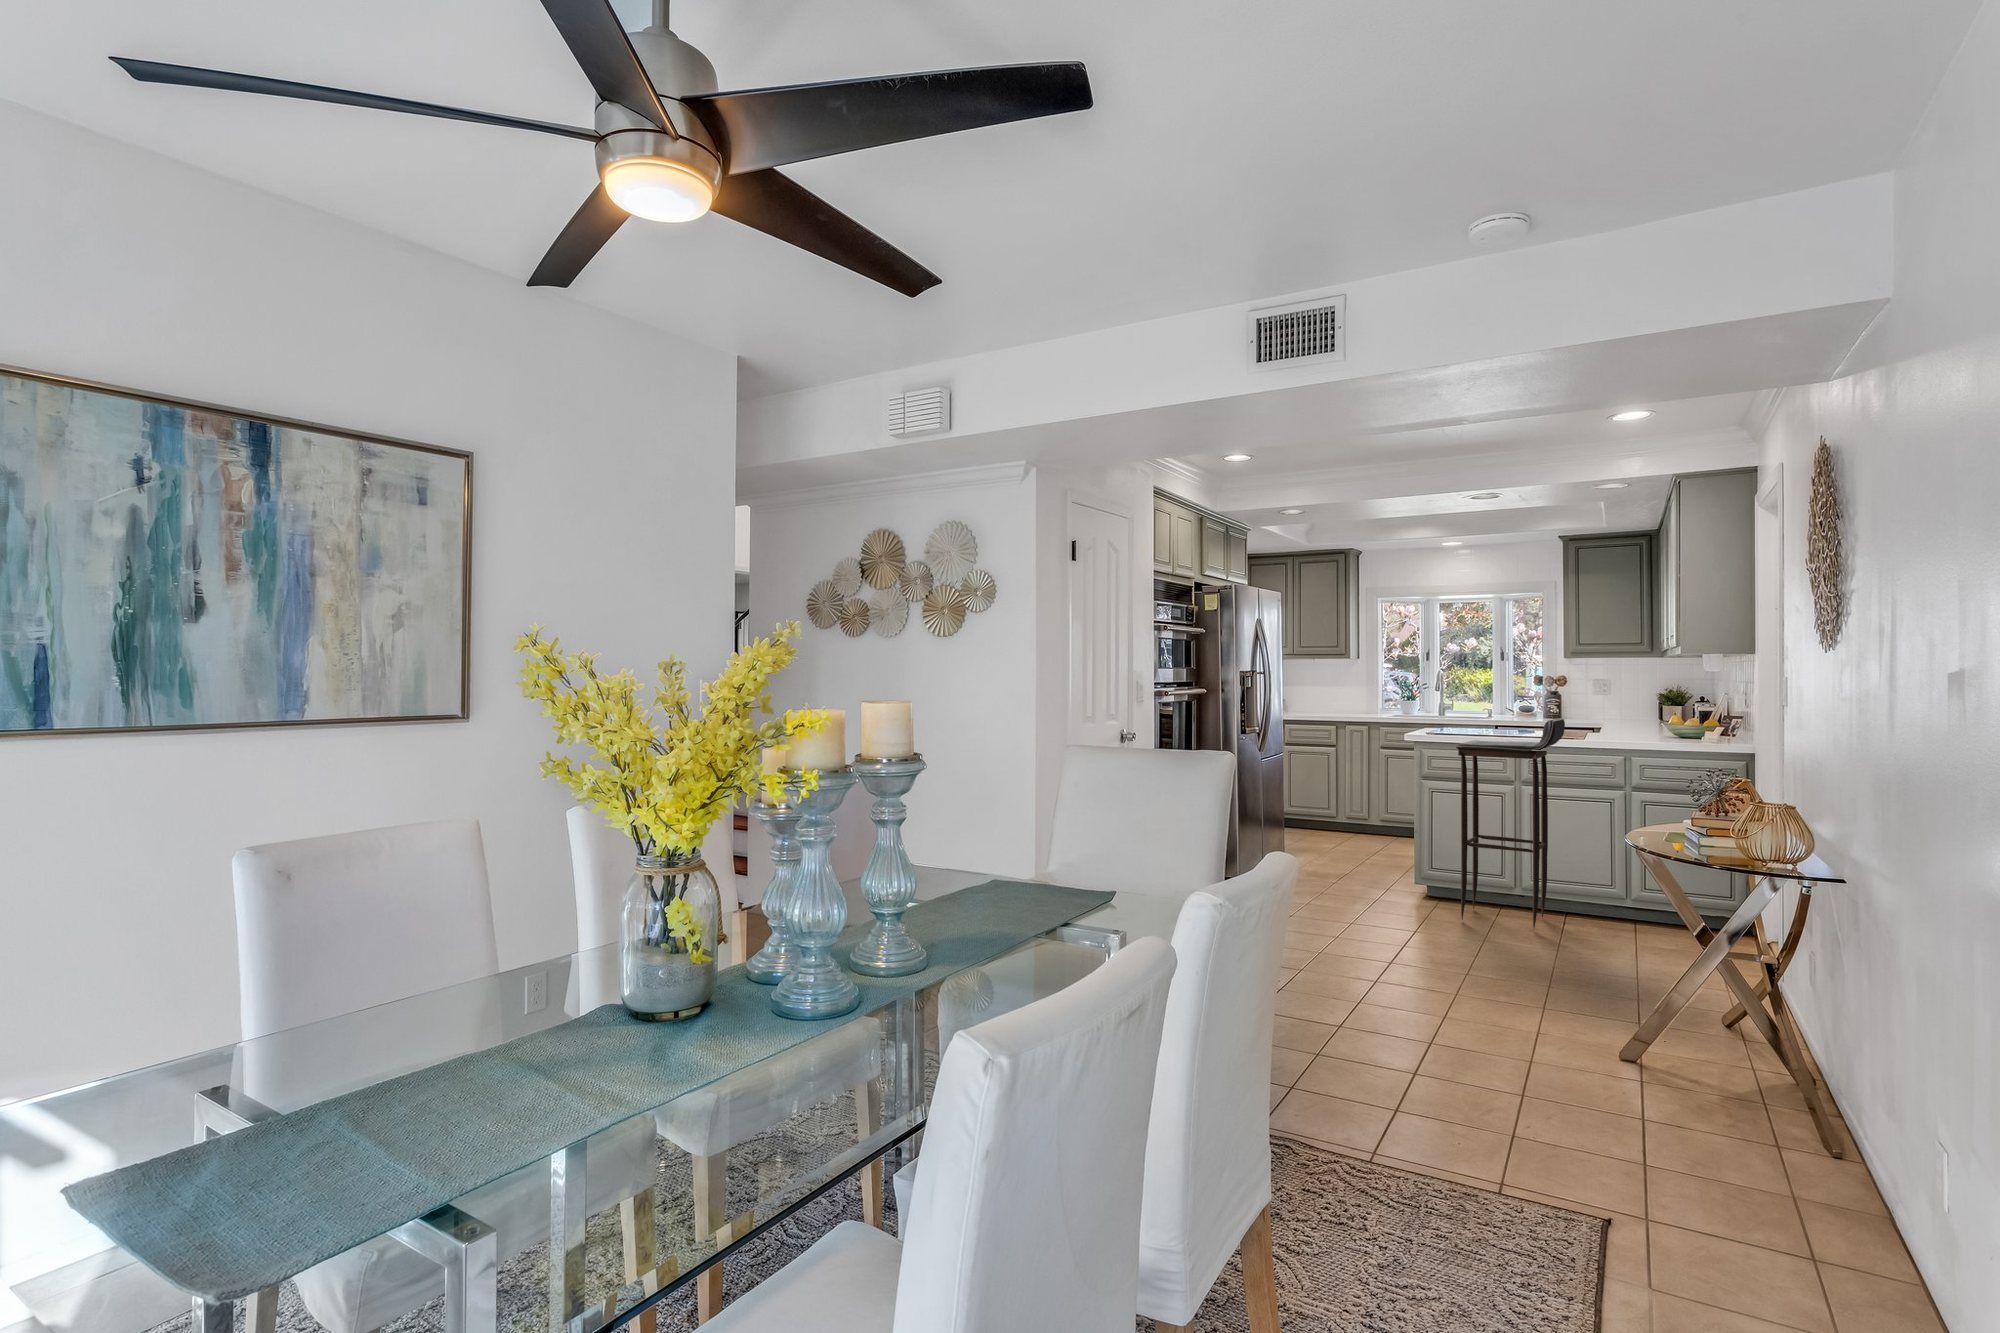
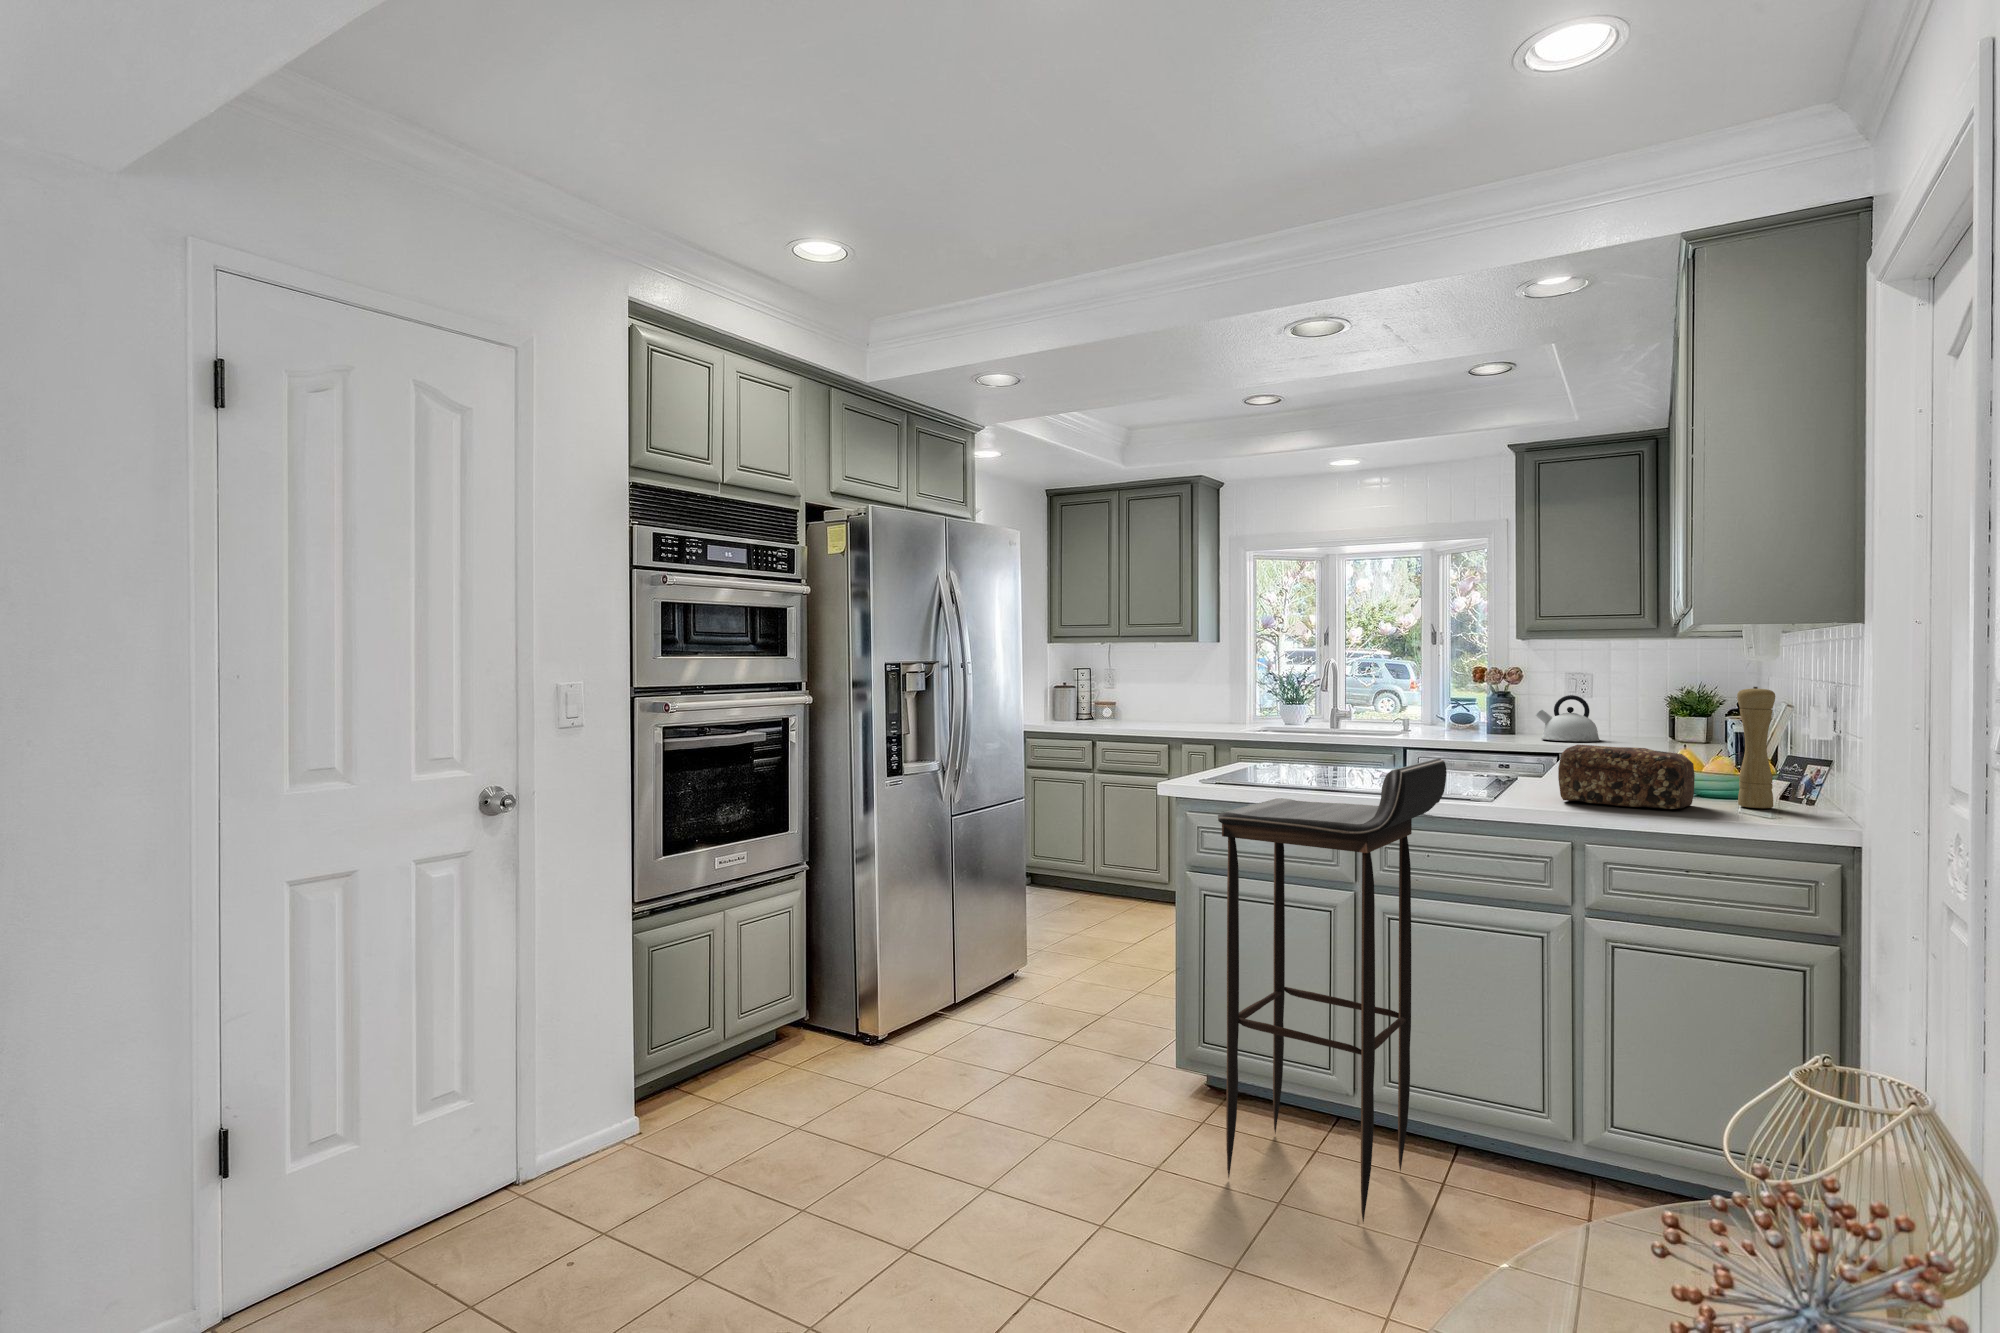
pepper mill: none [1701,684,1719,741] -> present [1737,687,1775,808]
kettle: none [1575,692,1615,720] -> present [1536,695,1600,741]
bread loaf: none [1614,713,1681,742] -> present [1558,745,1695,809]

